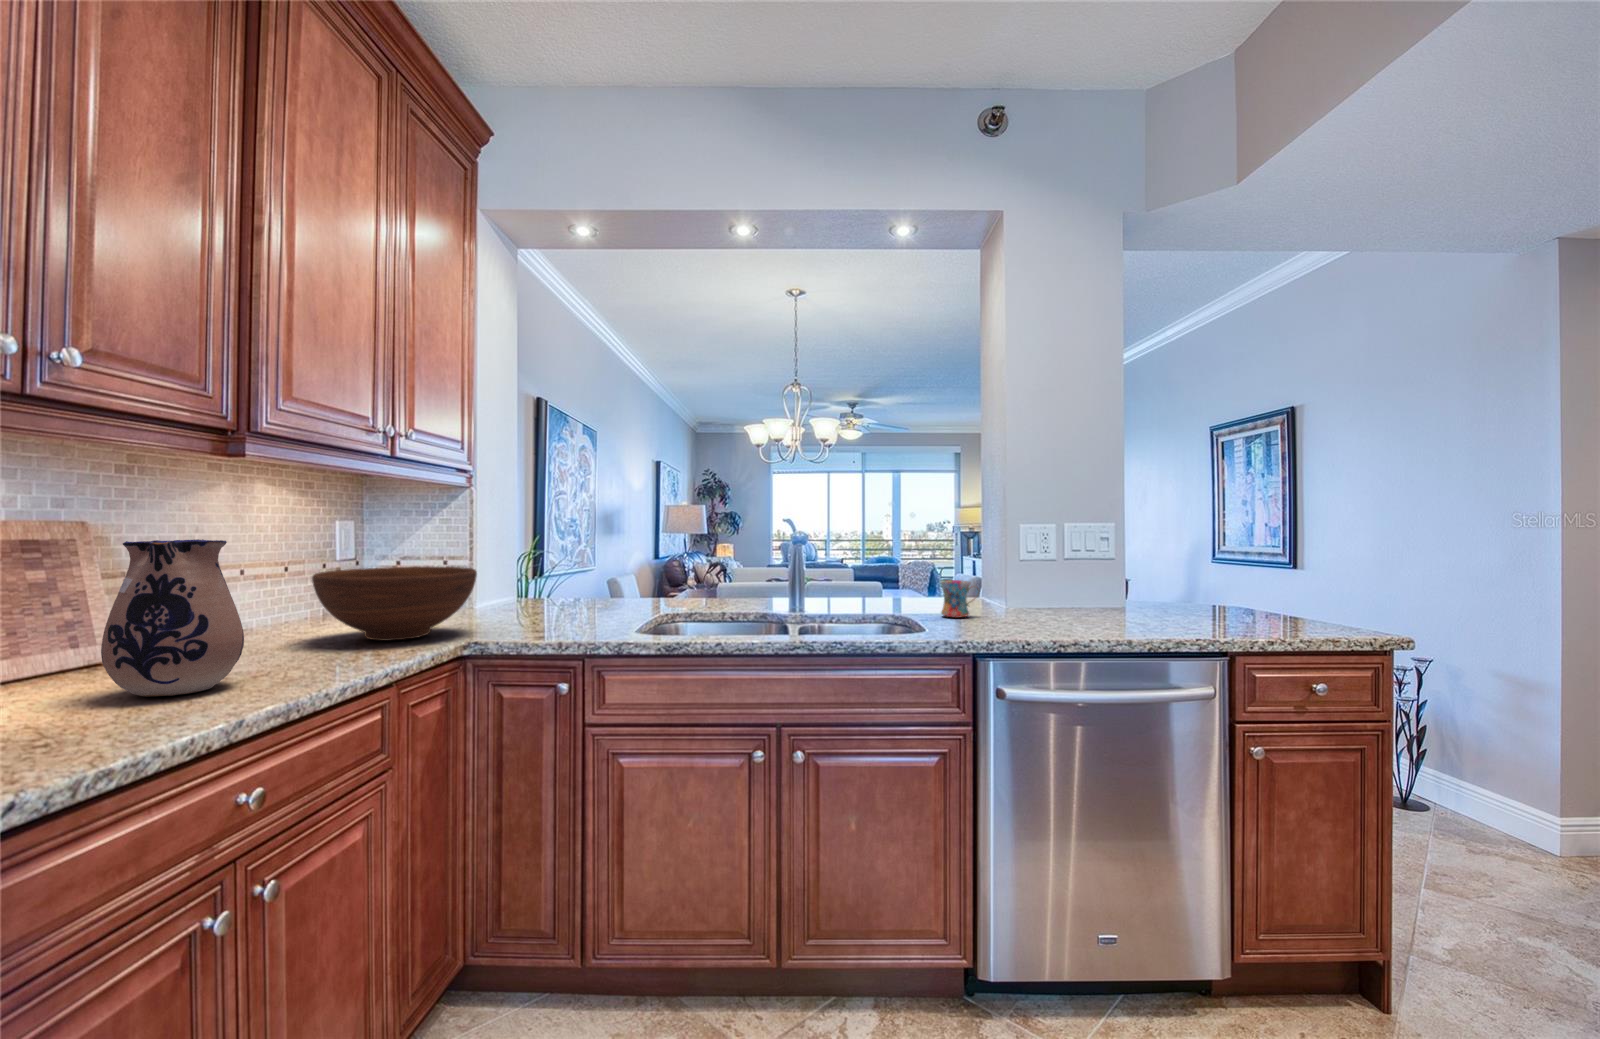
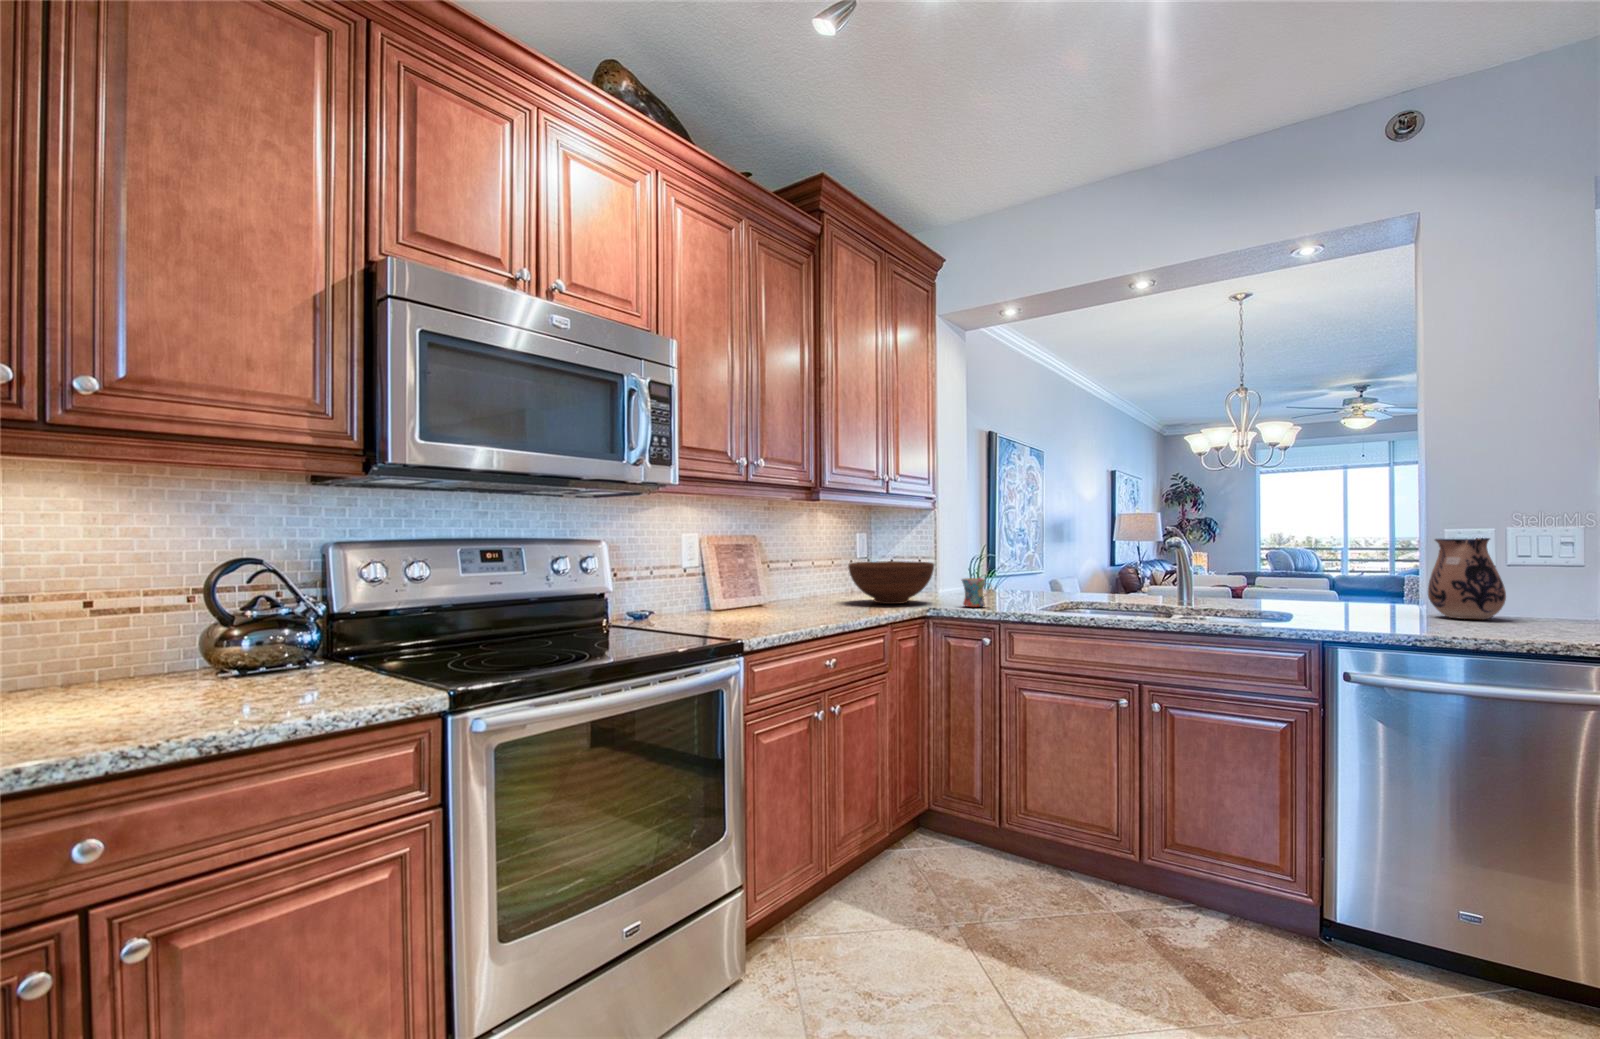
ceramic pitcher: present [101,539,244,696] -> present [1428,538,1506,620]
mug: present [940,580,979,618] -> present [962,578,986,607]

